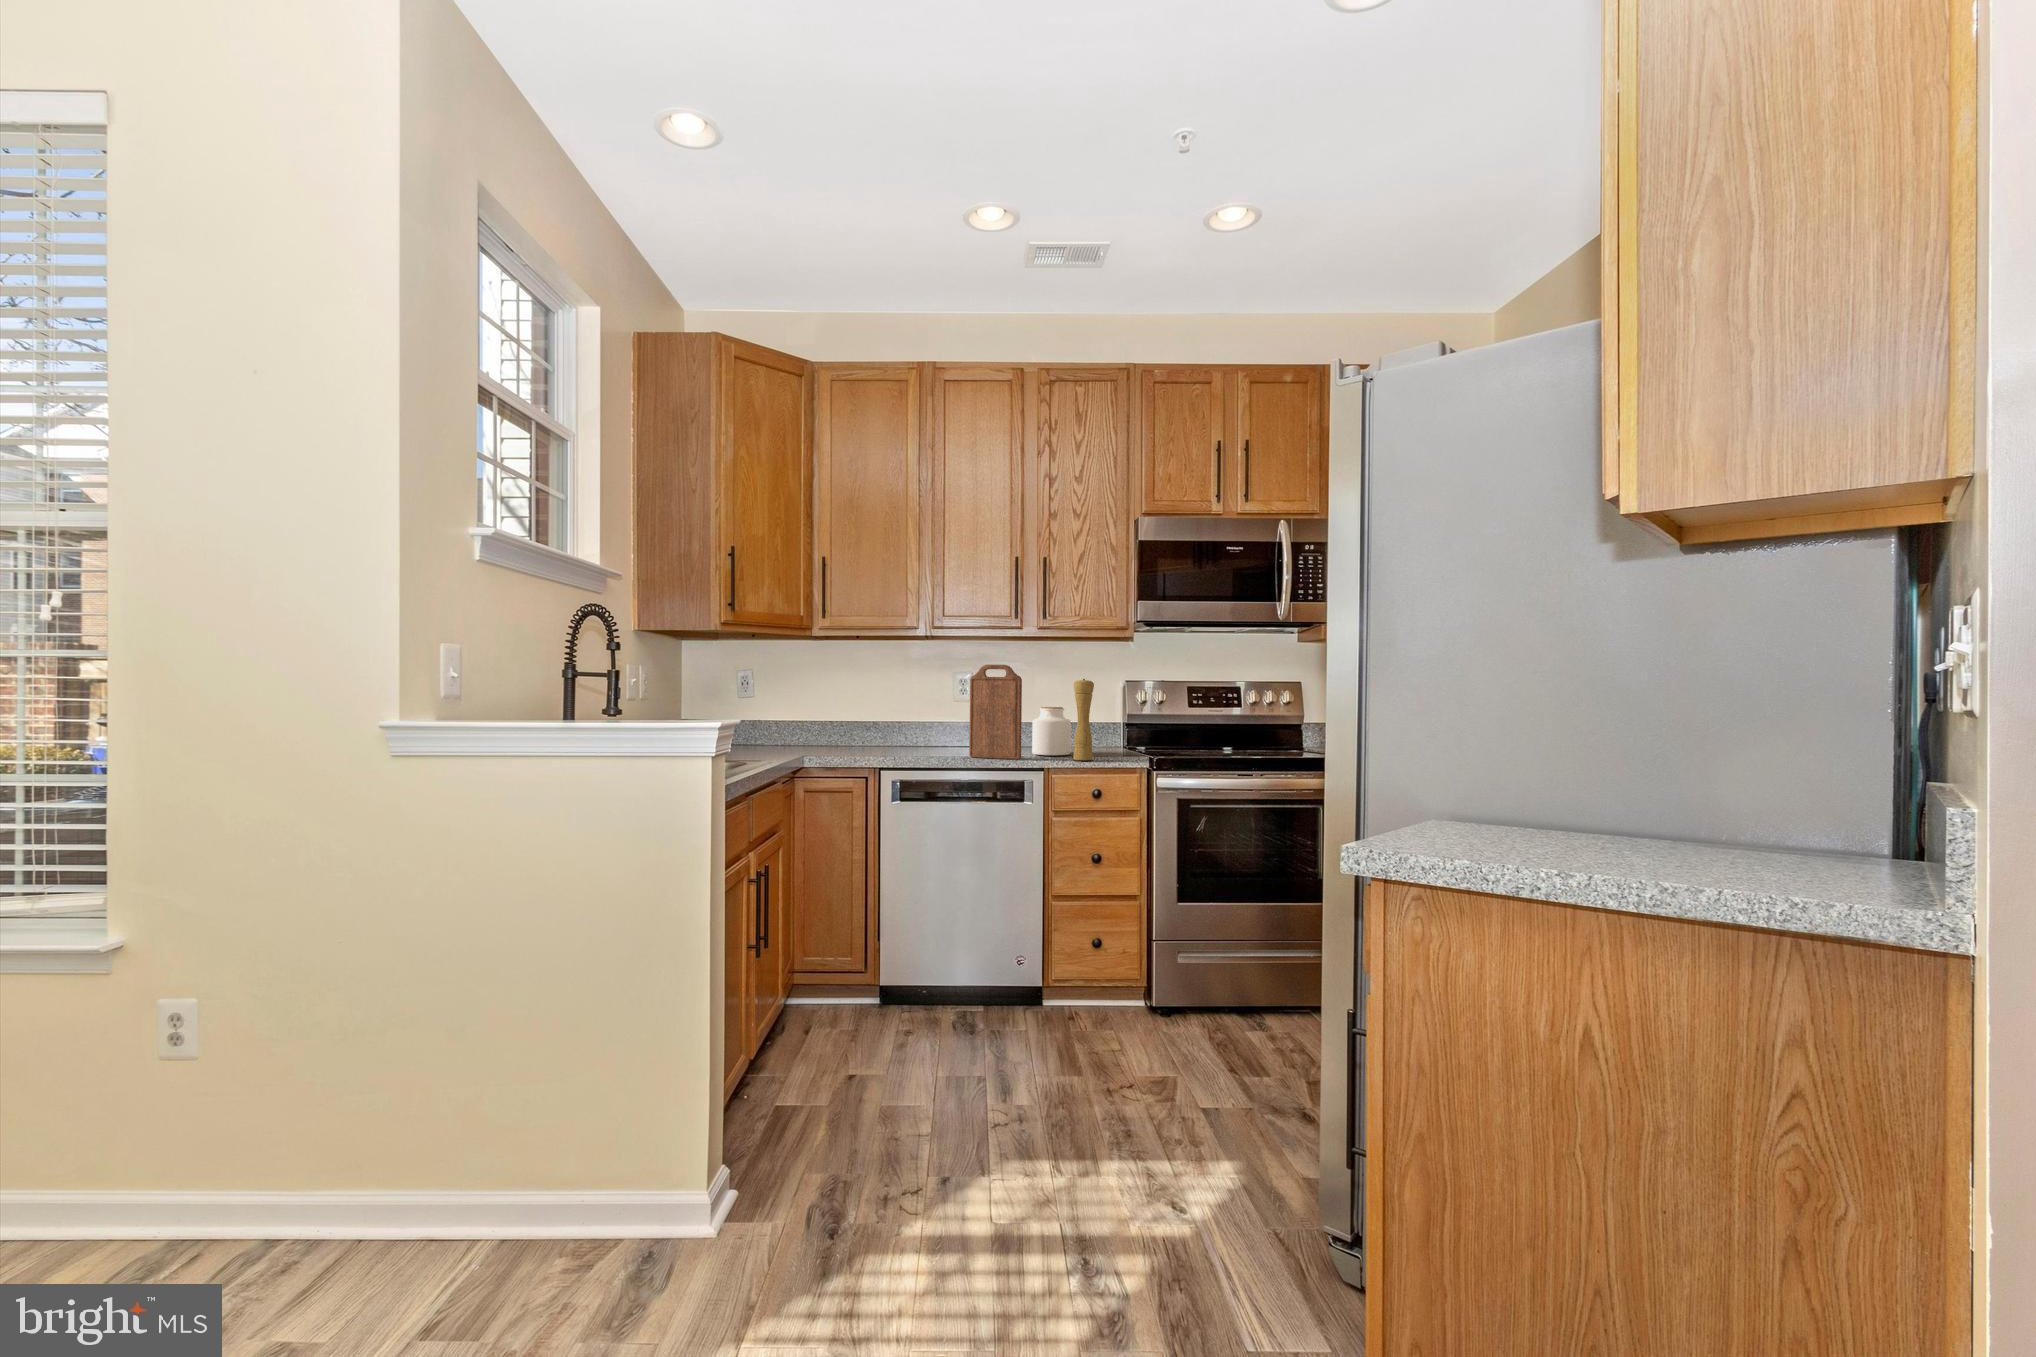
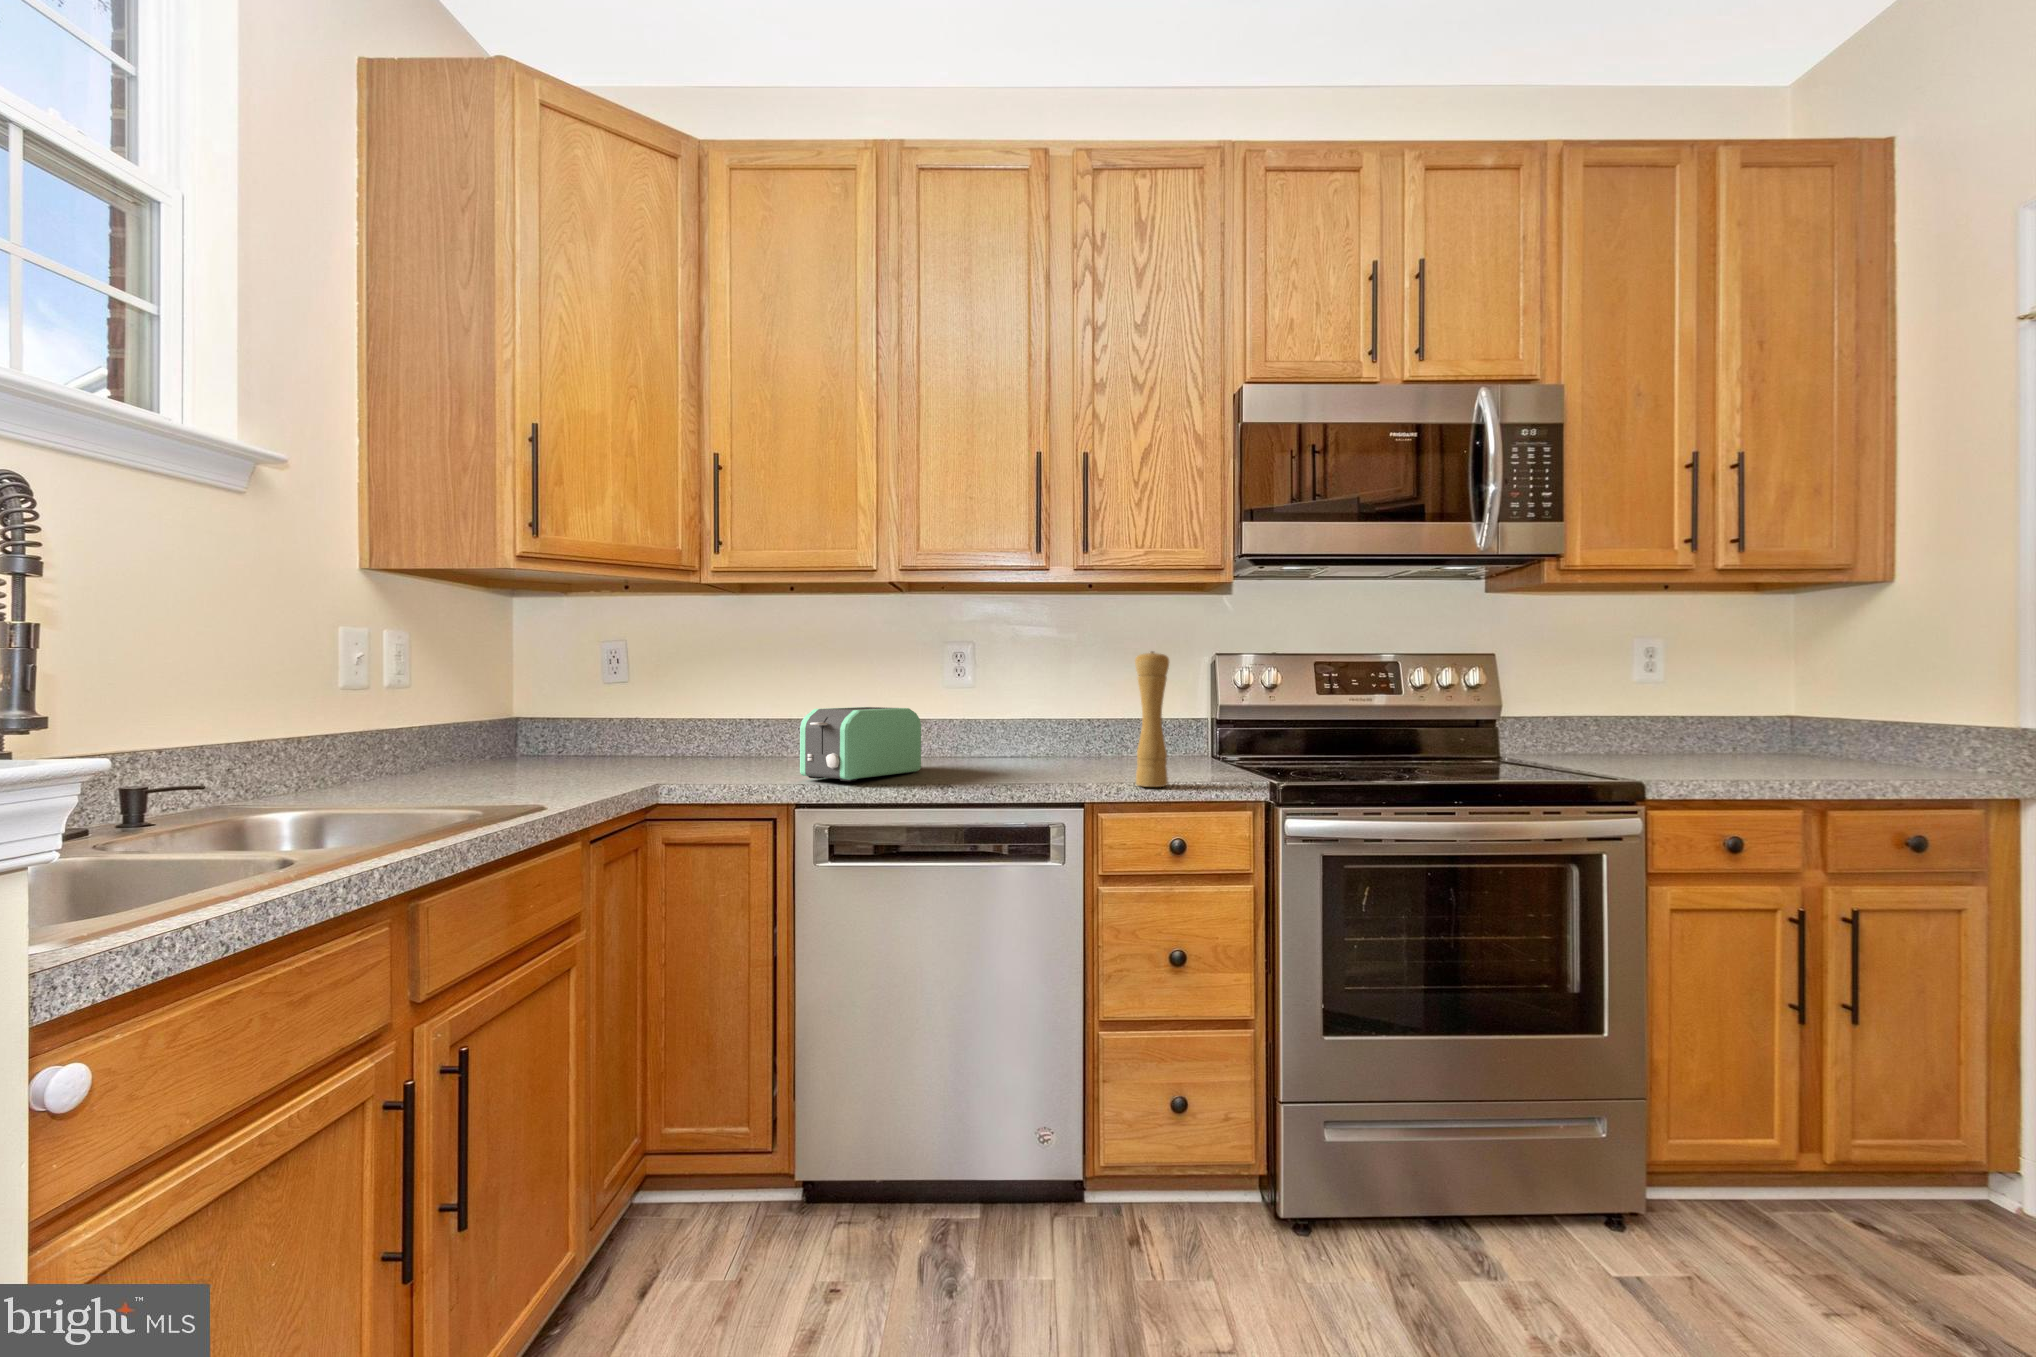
cutting board: present [969,665,1022,759] -> none [964,629,1049,785]
jar: present [1032,707,1071,755] -> none [1067,699,1129,777]
toaster: none [868,712,941,757] -> present [800,707,921,781]

